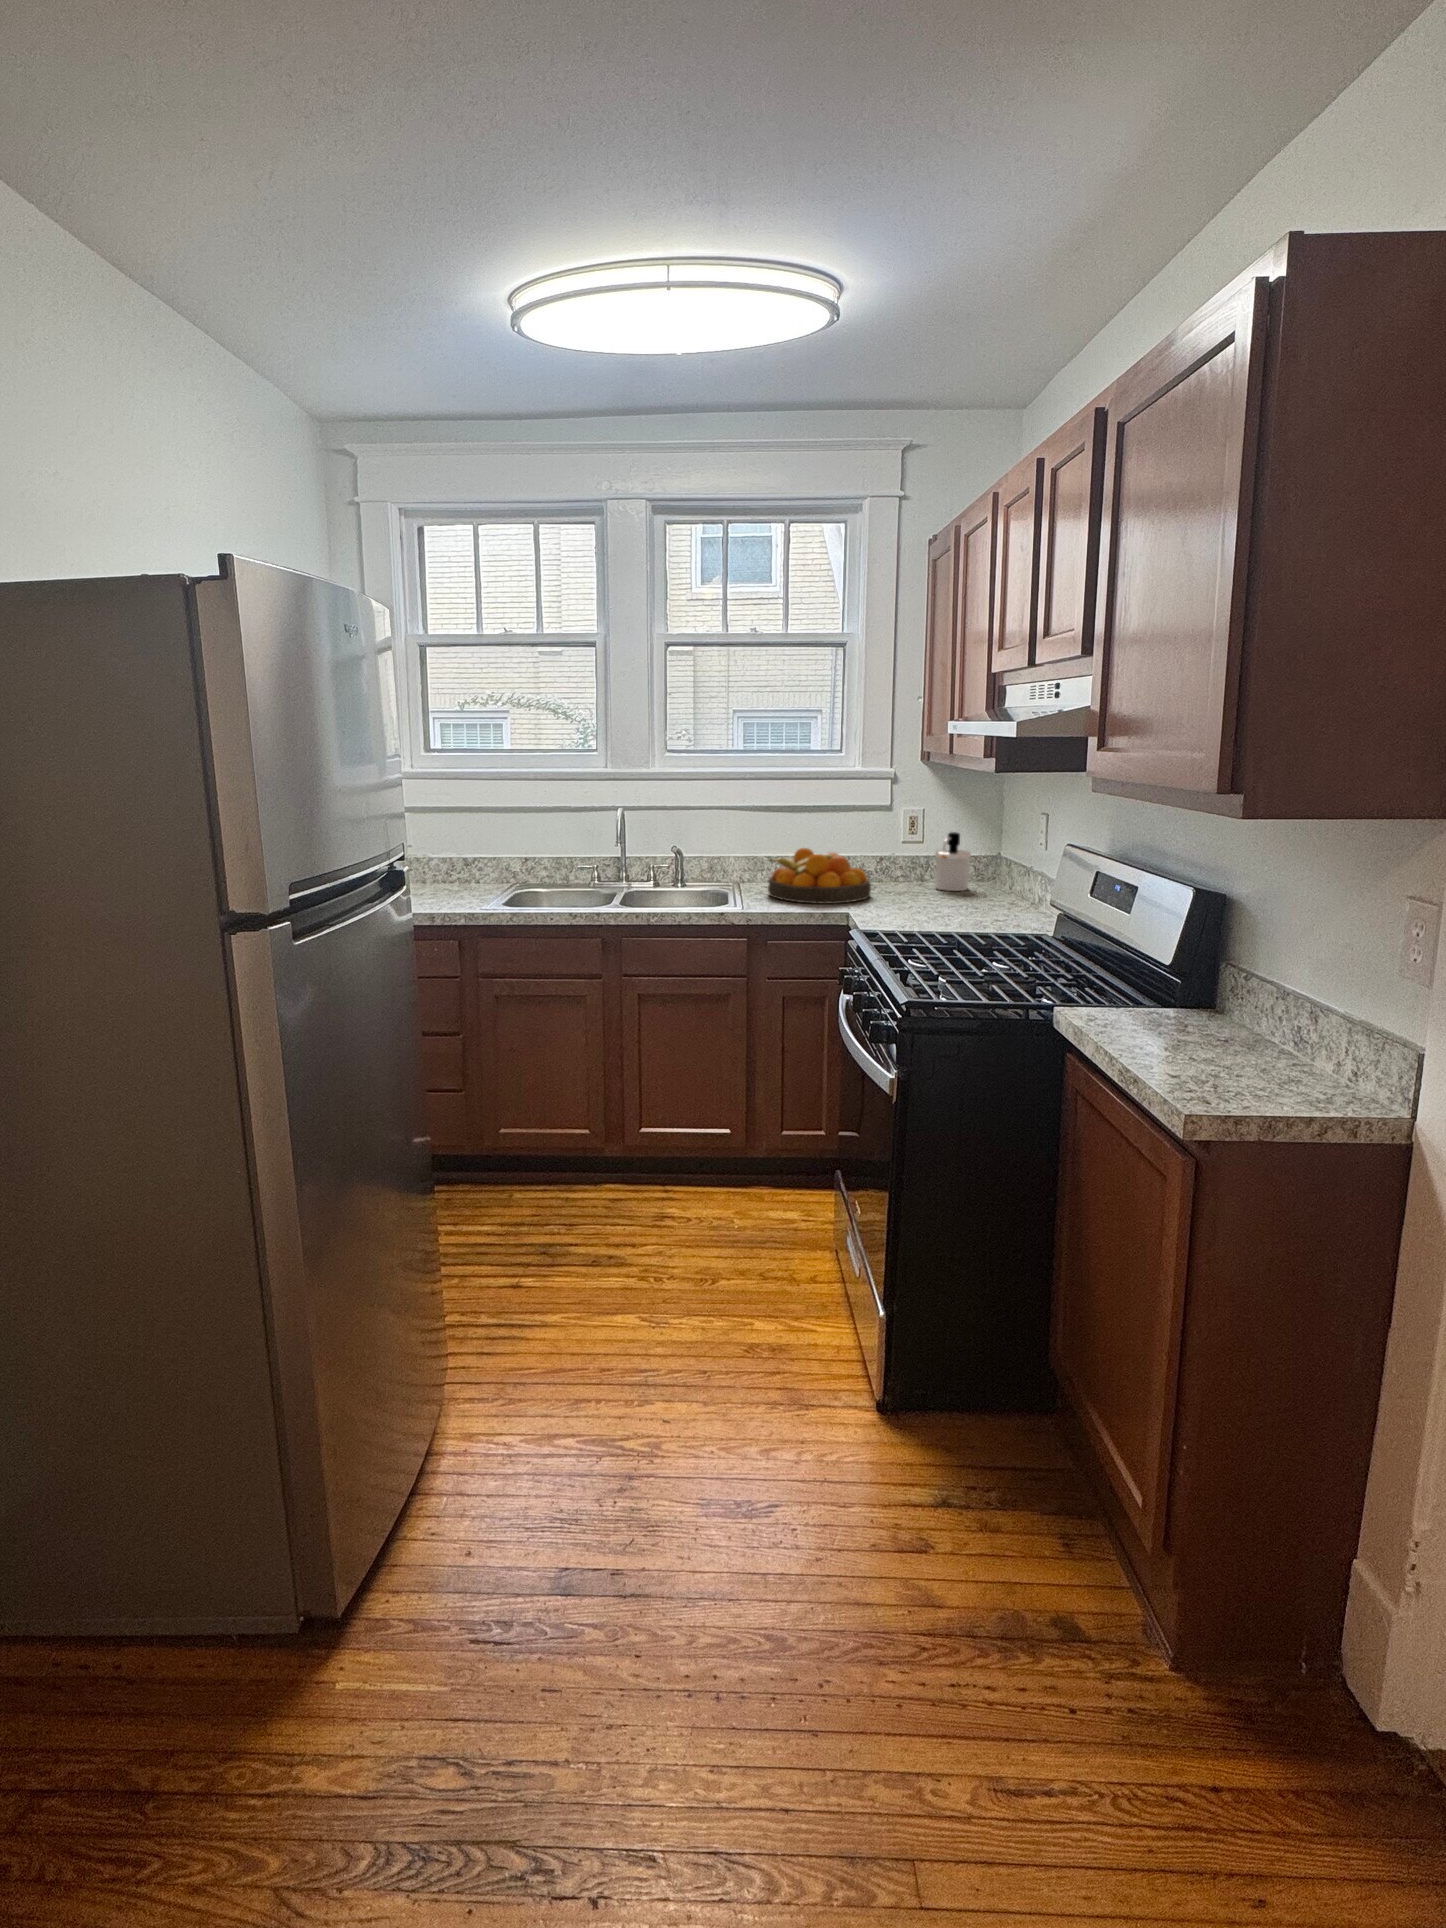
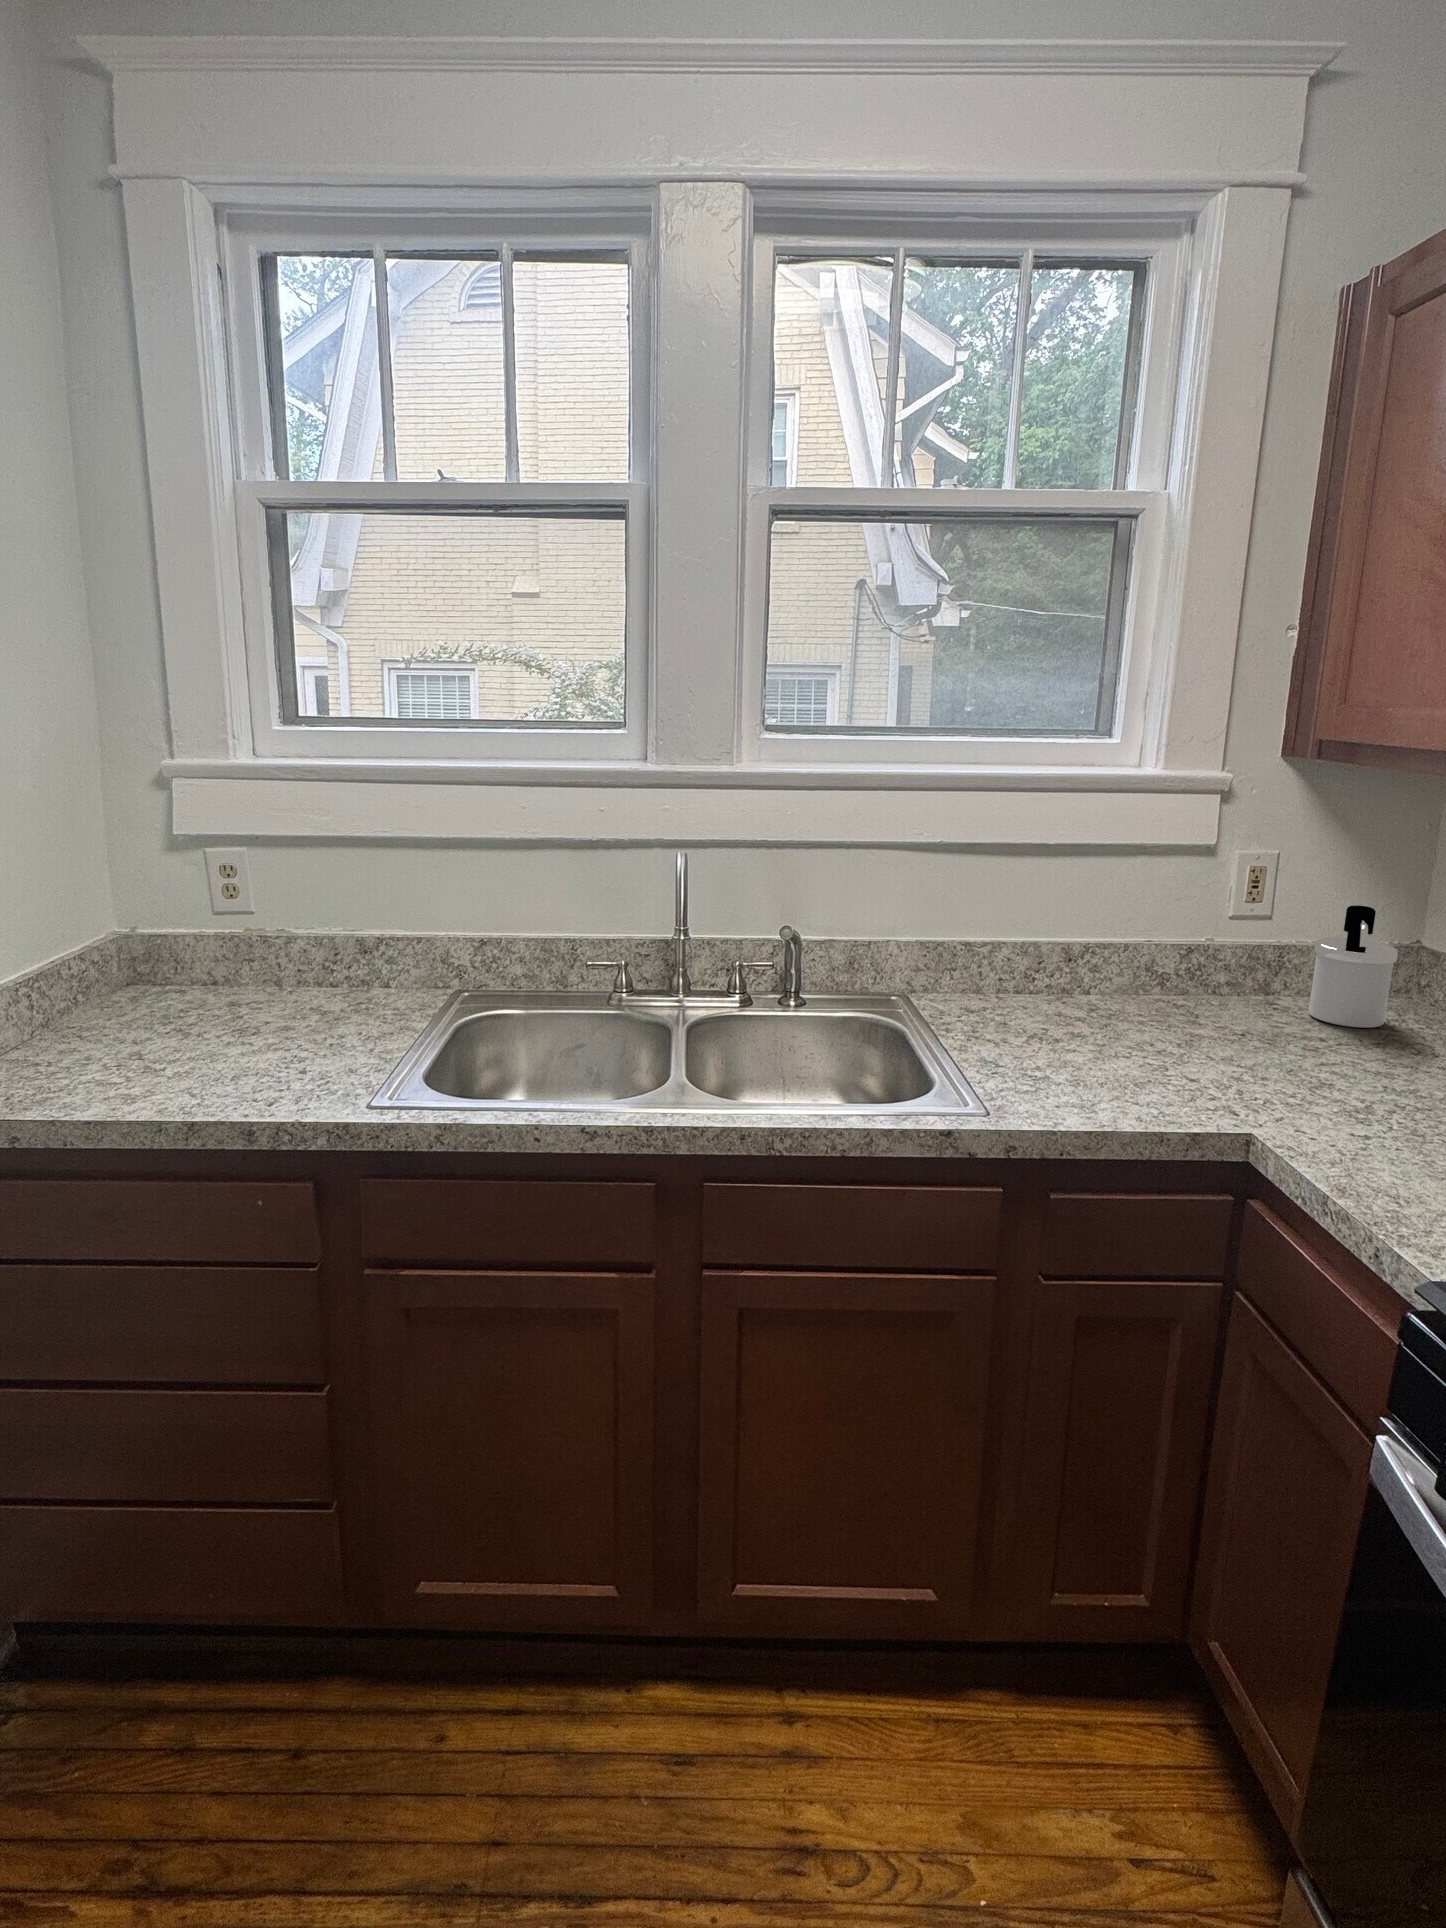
fruit bowl: present [768,848,871,904] -> none [988,938,1220,1079]

